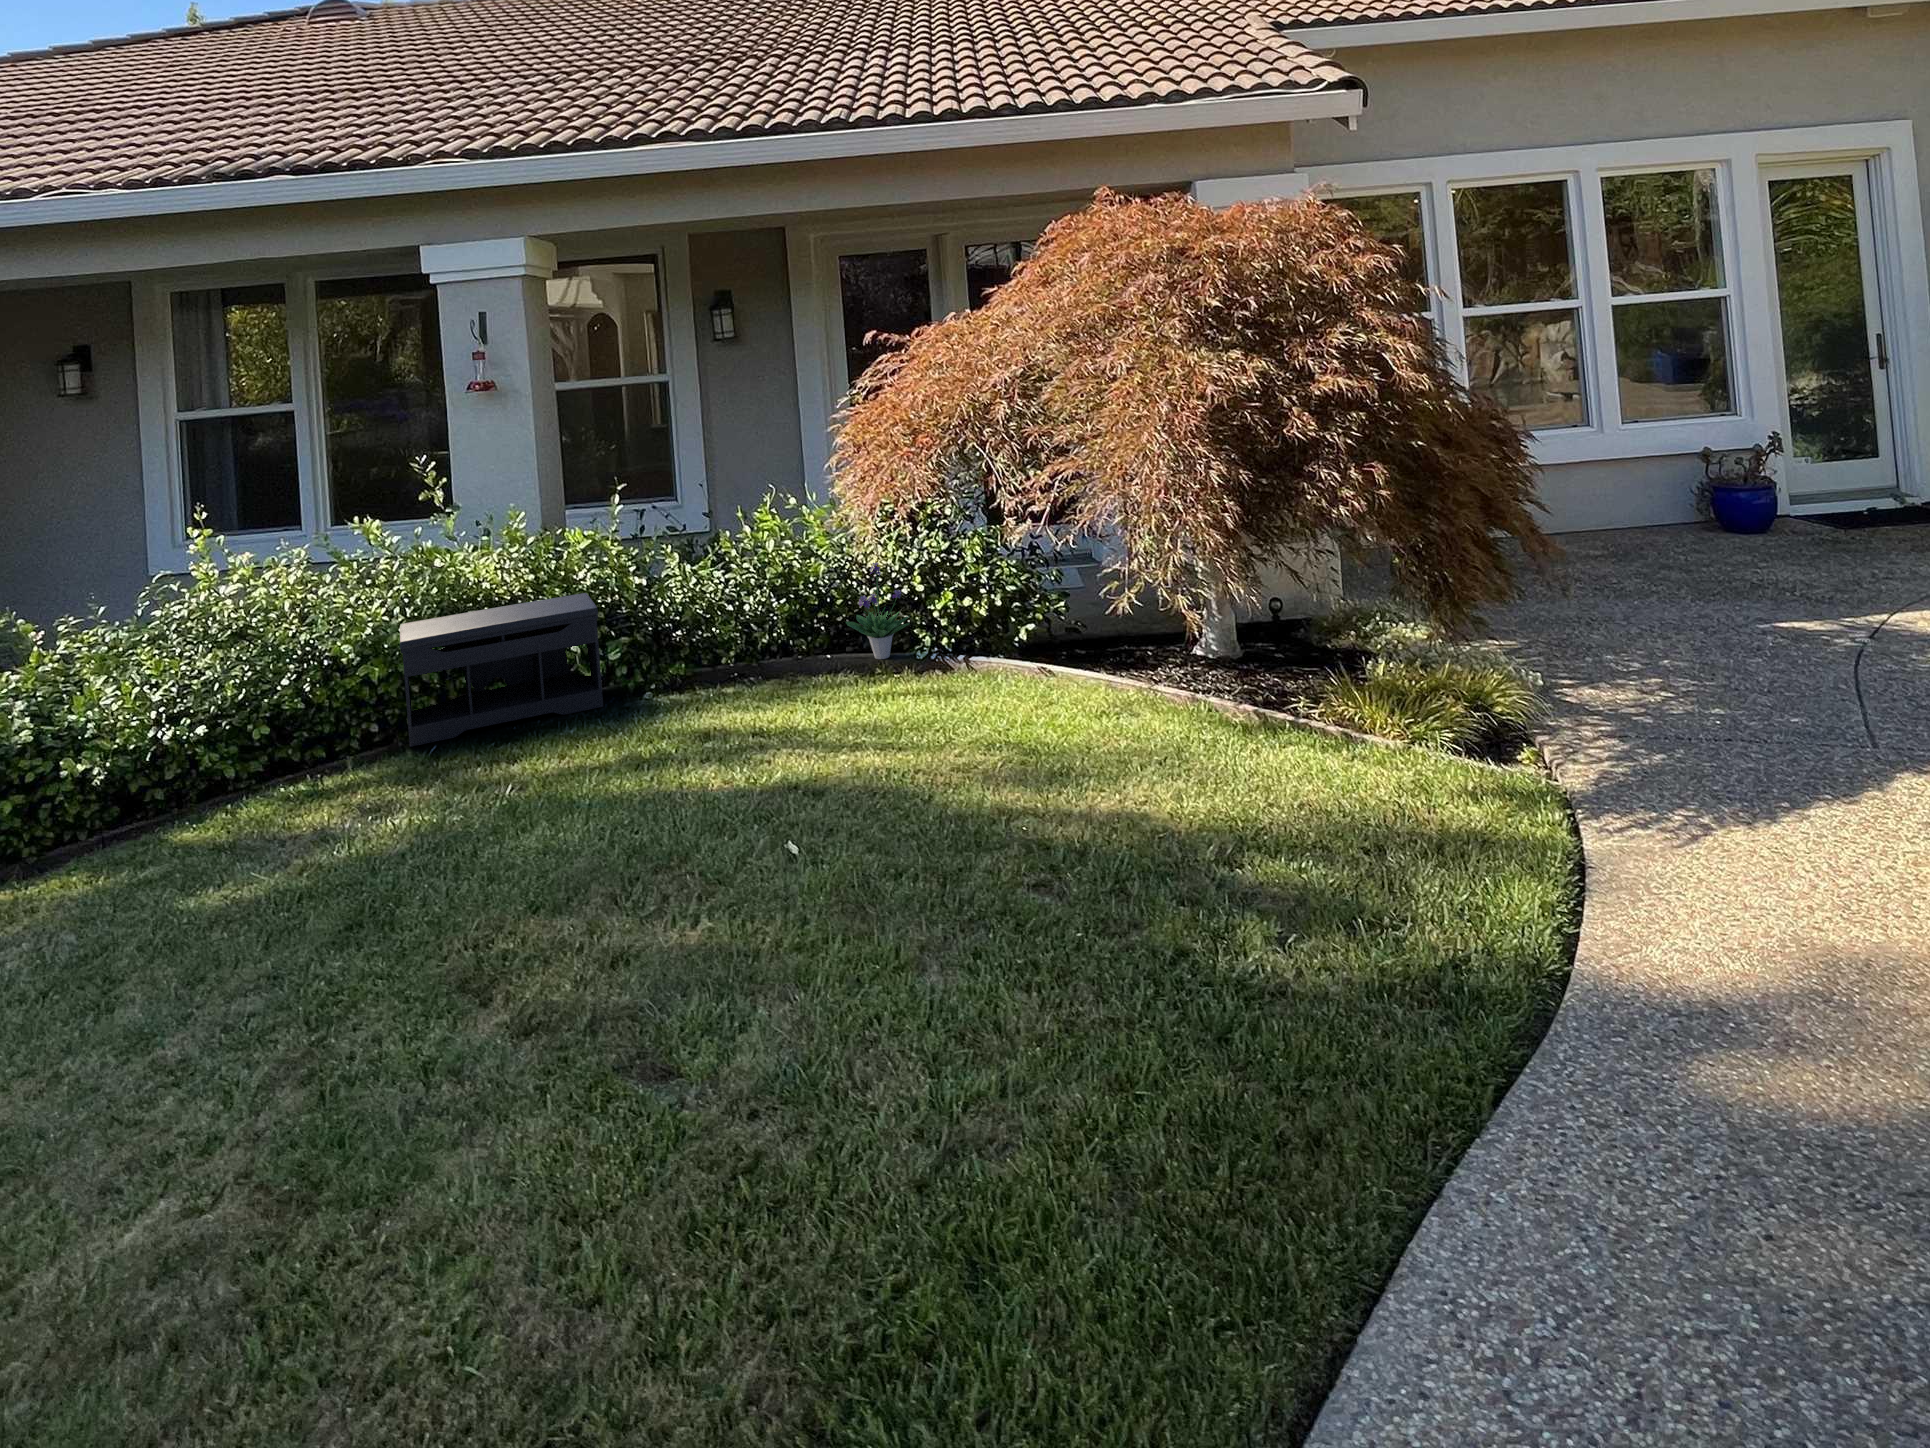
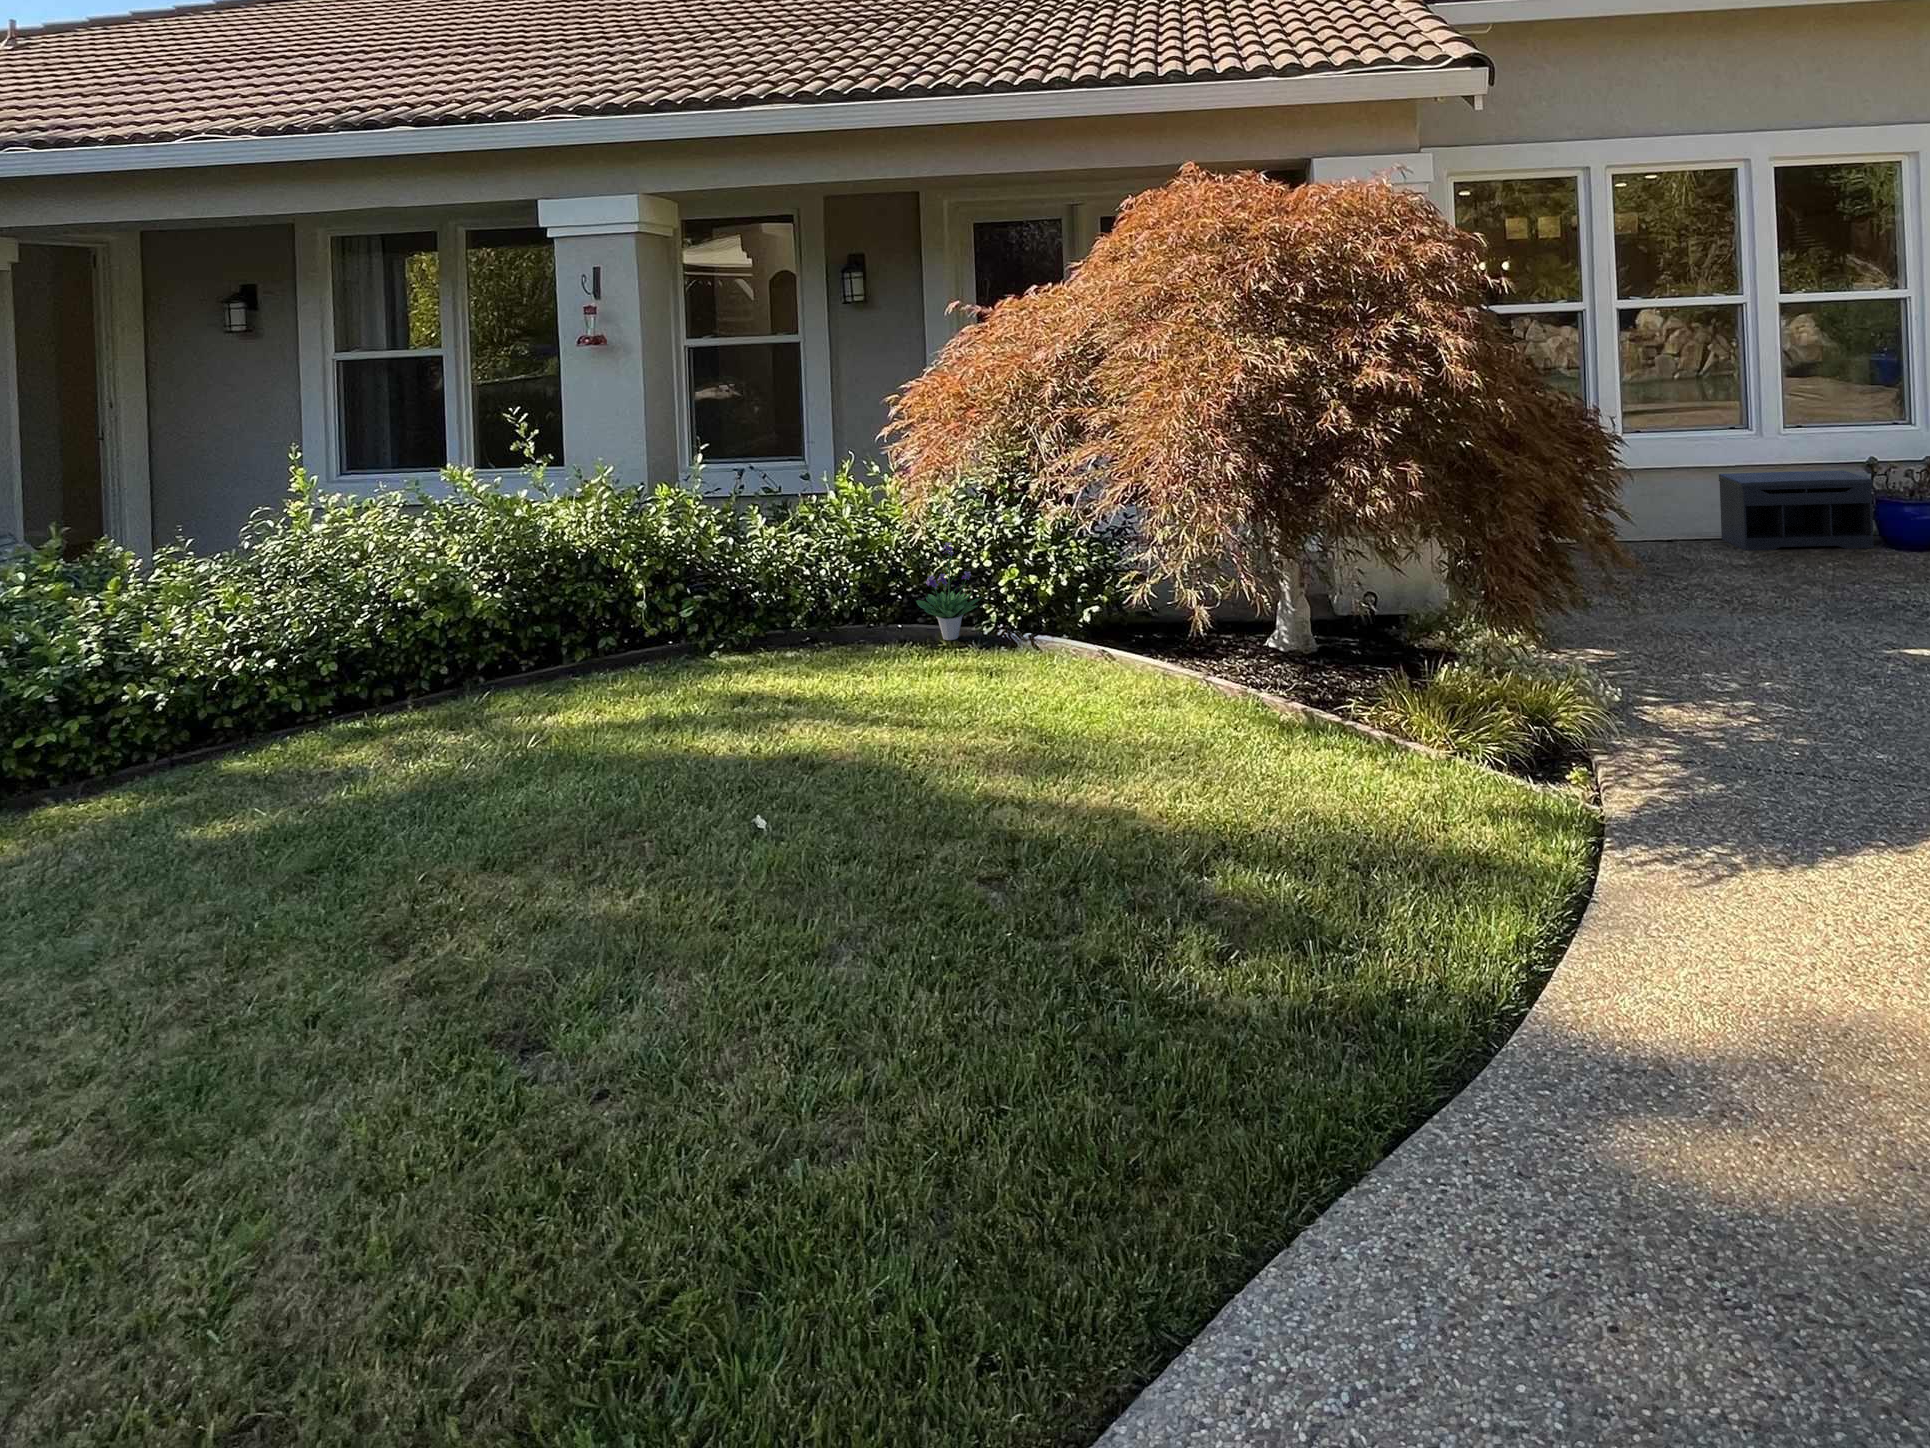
bench: present [400,593,603,747] -> present [1719,471,1873,550]

